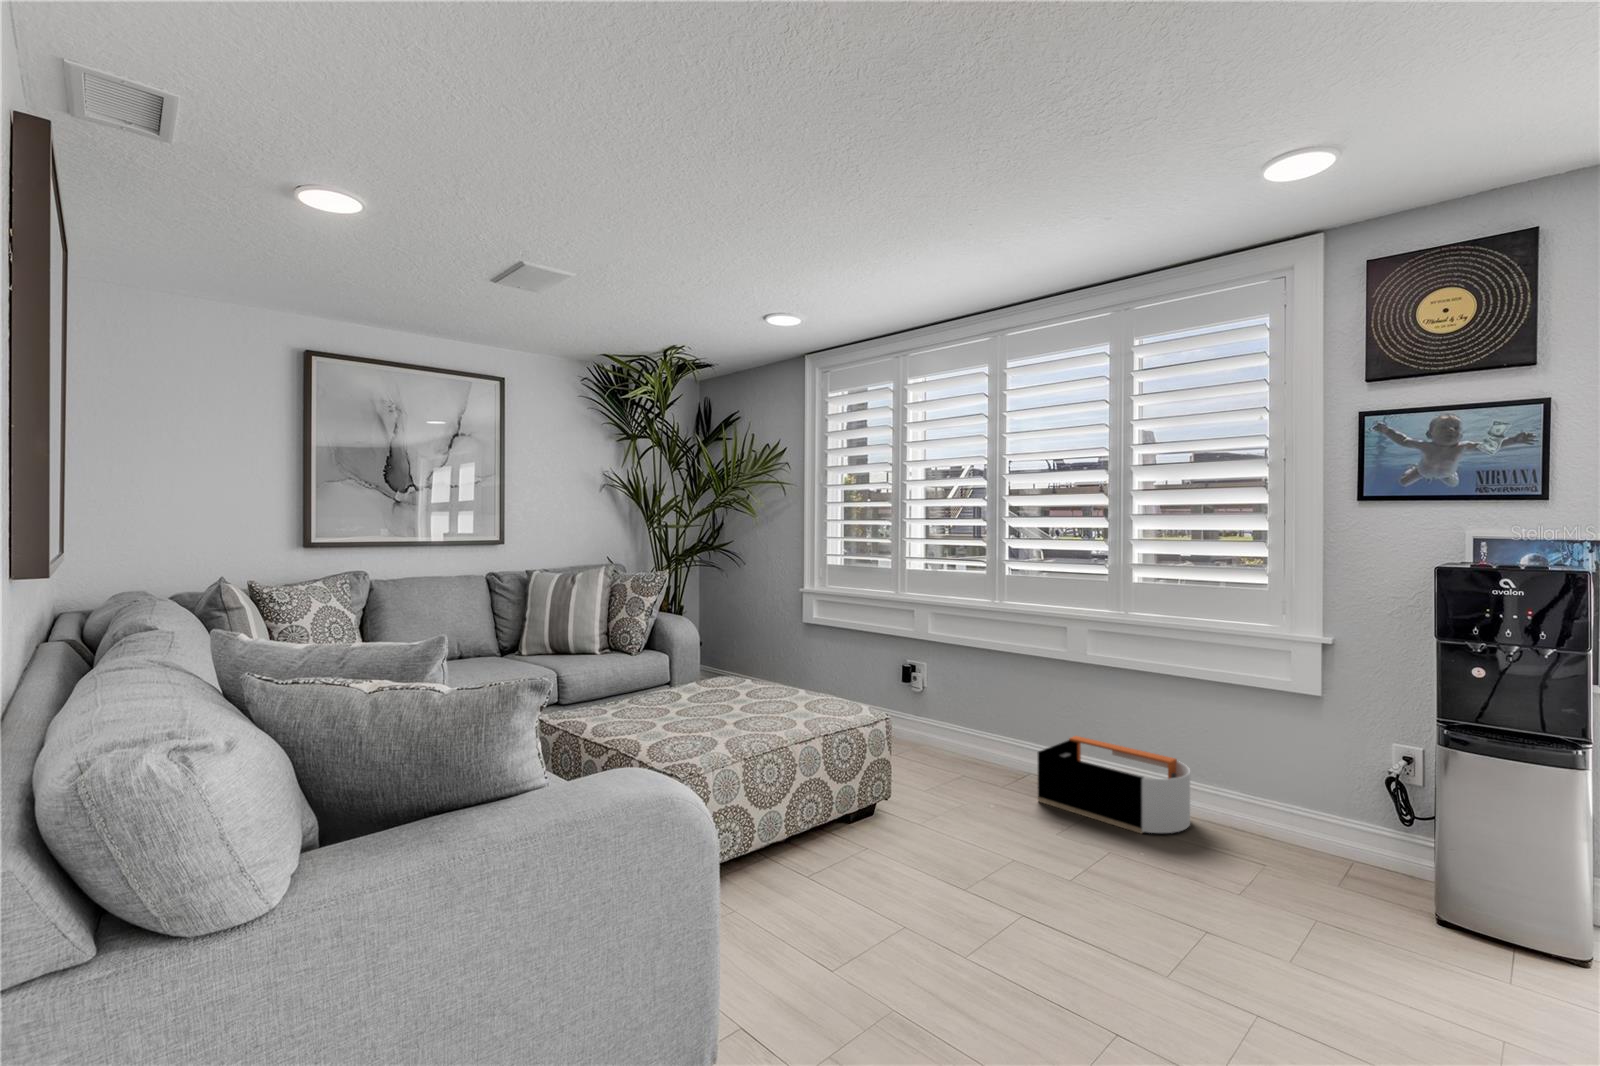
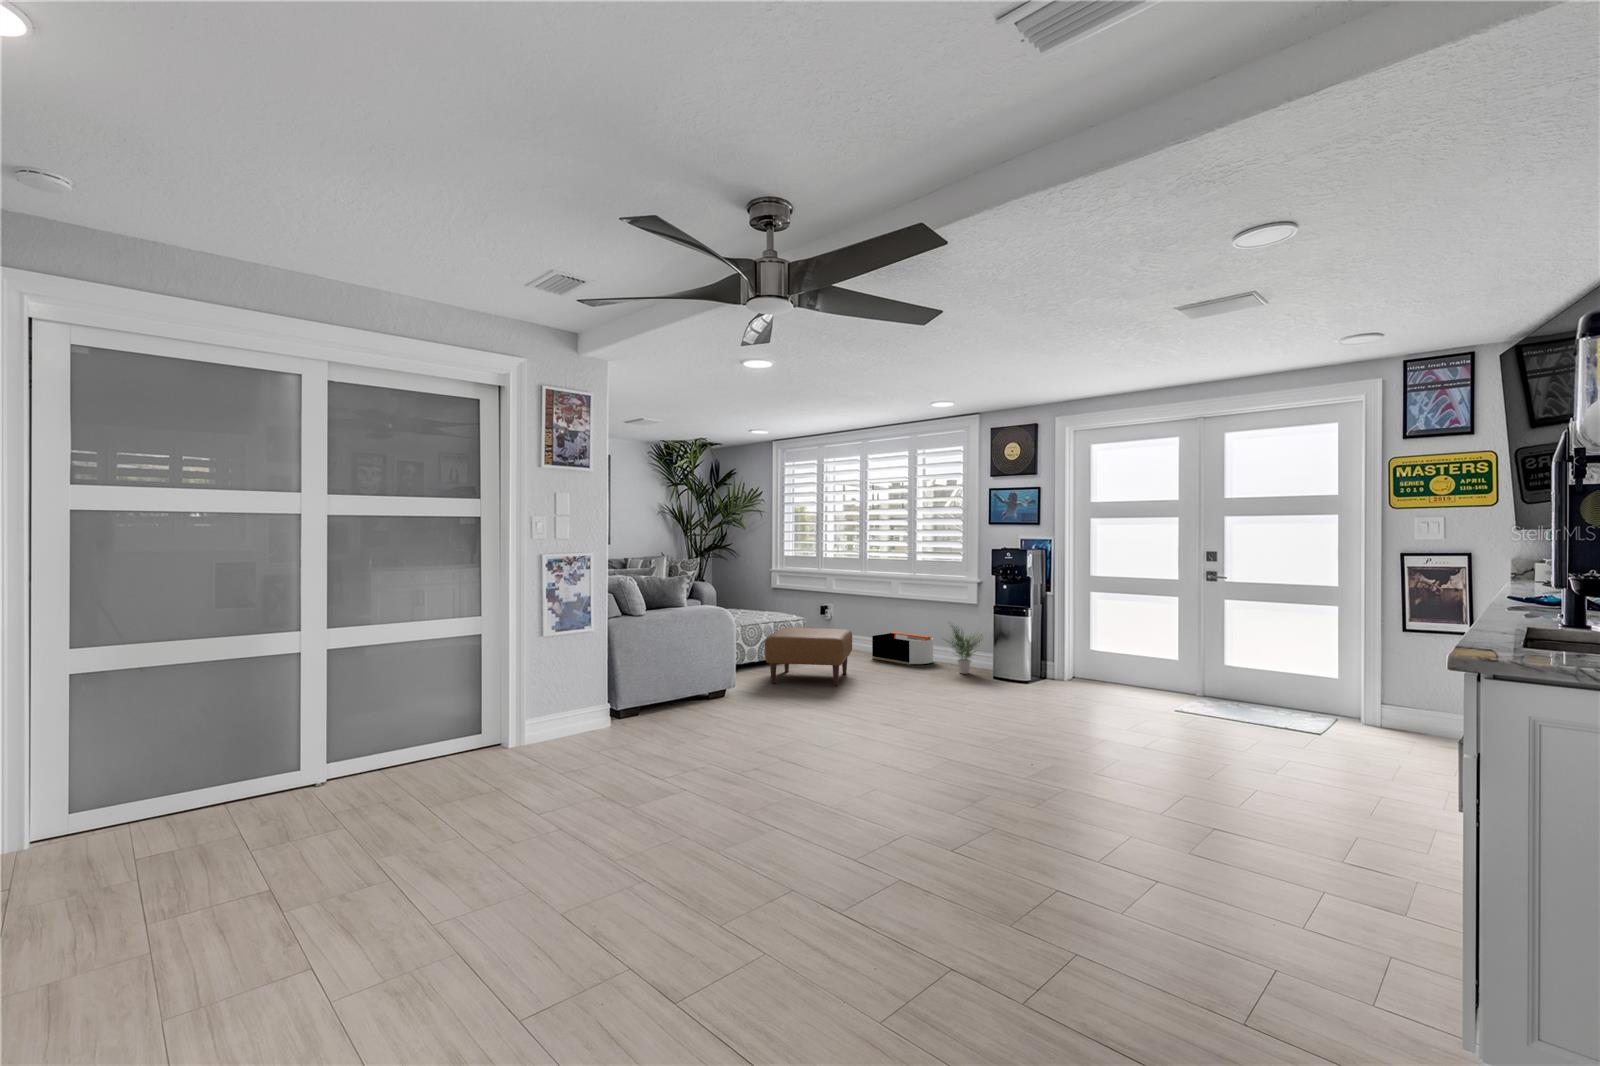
potted plant: none [1249,741,1392,888] -> present [947,626,982,674]
ottoman: none [809,764,1041,976] -> present [765,628,852,686]

